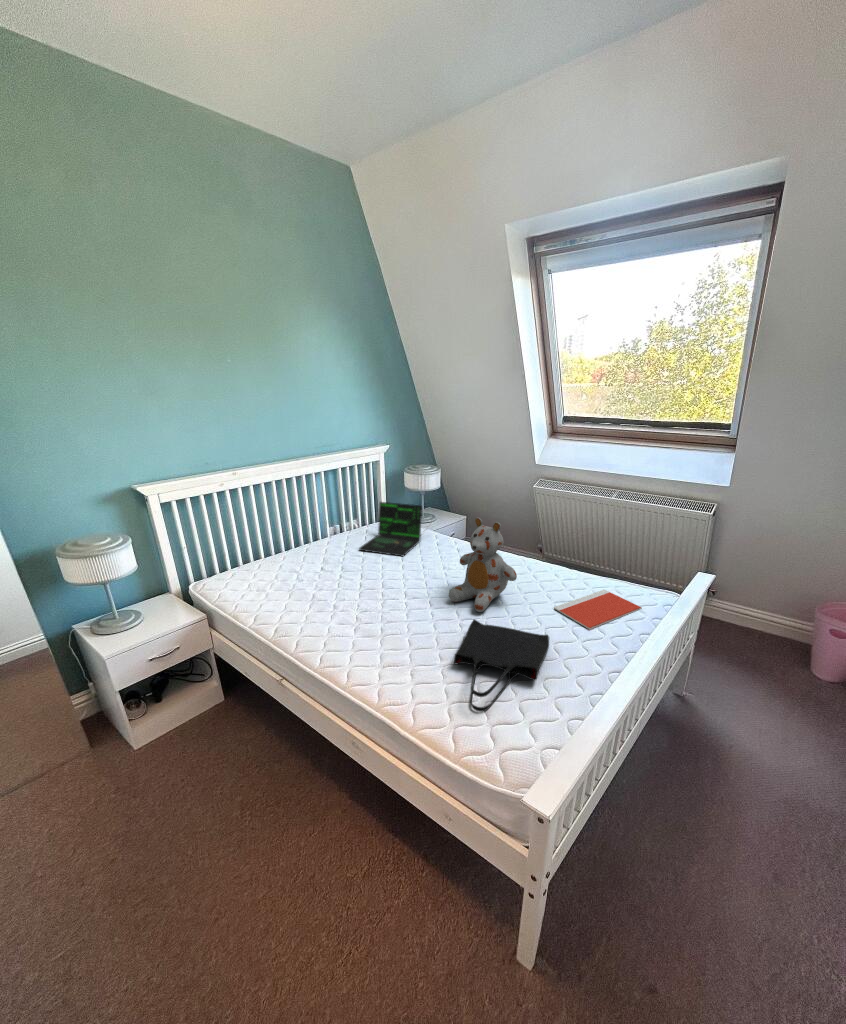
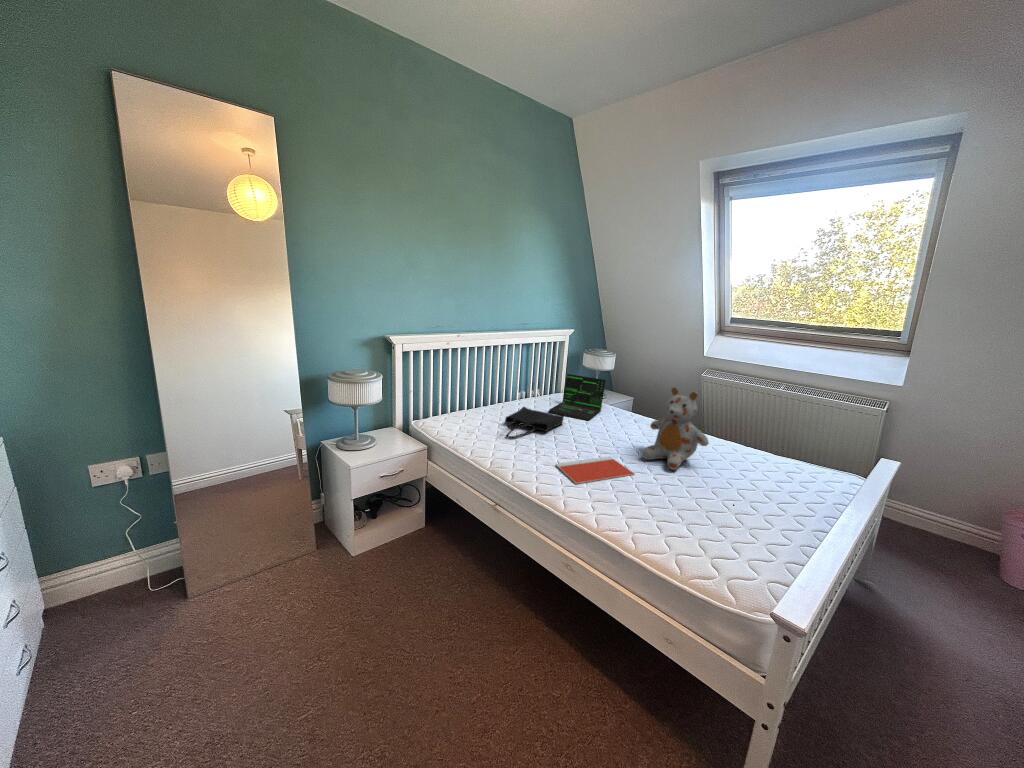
notebook: present [554,590,642,629] -> present [555,457,634,484]
tote bag: present [454,620,549,712] -> present [505,407,563,439]

